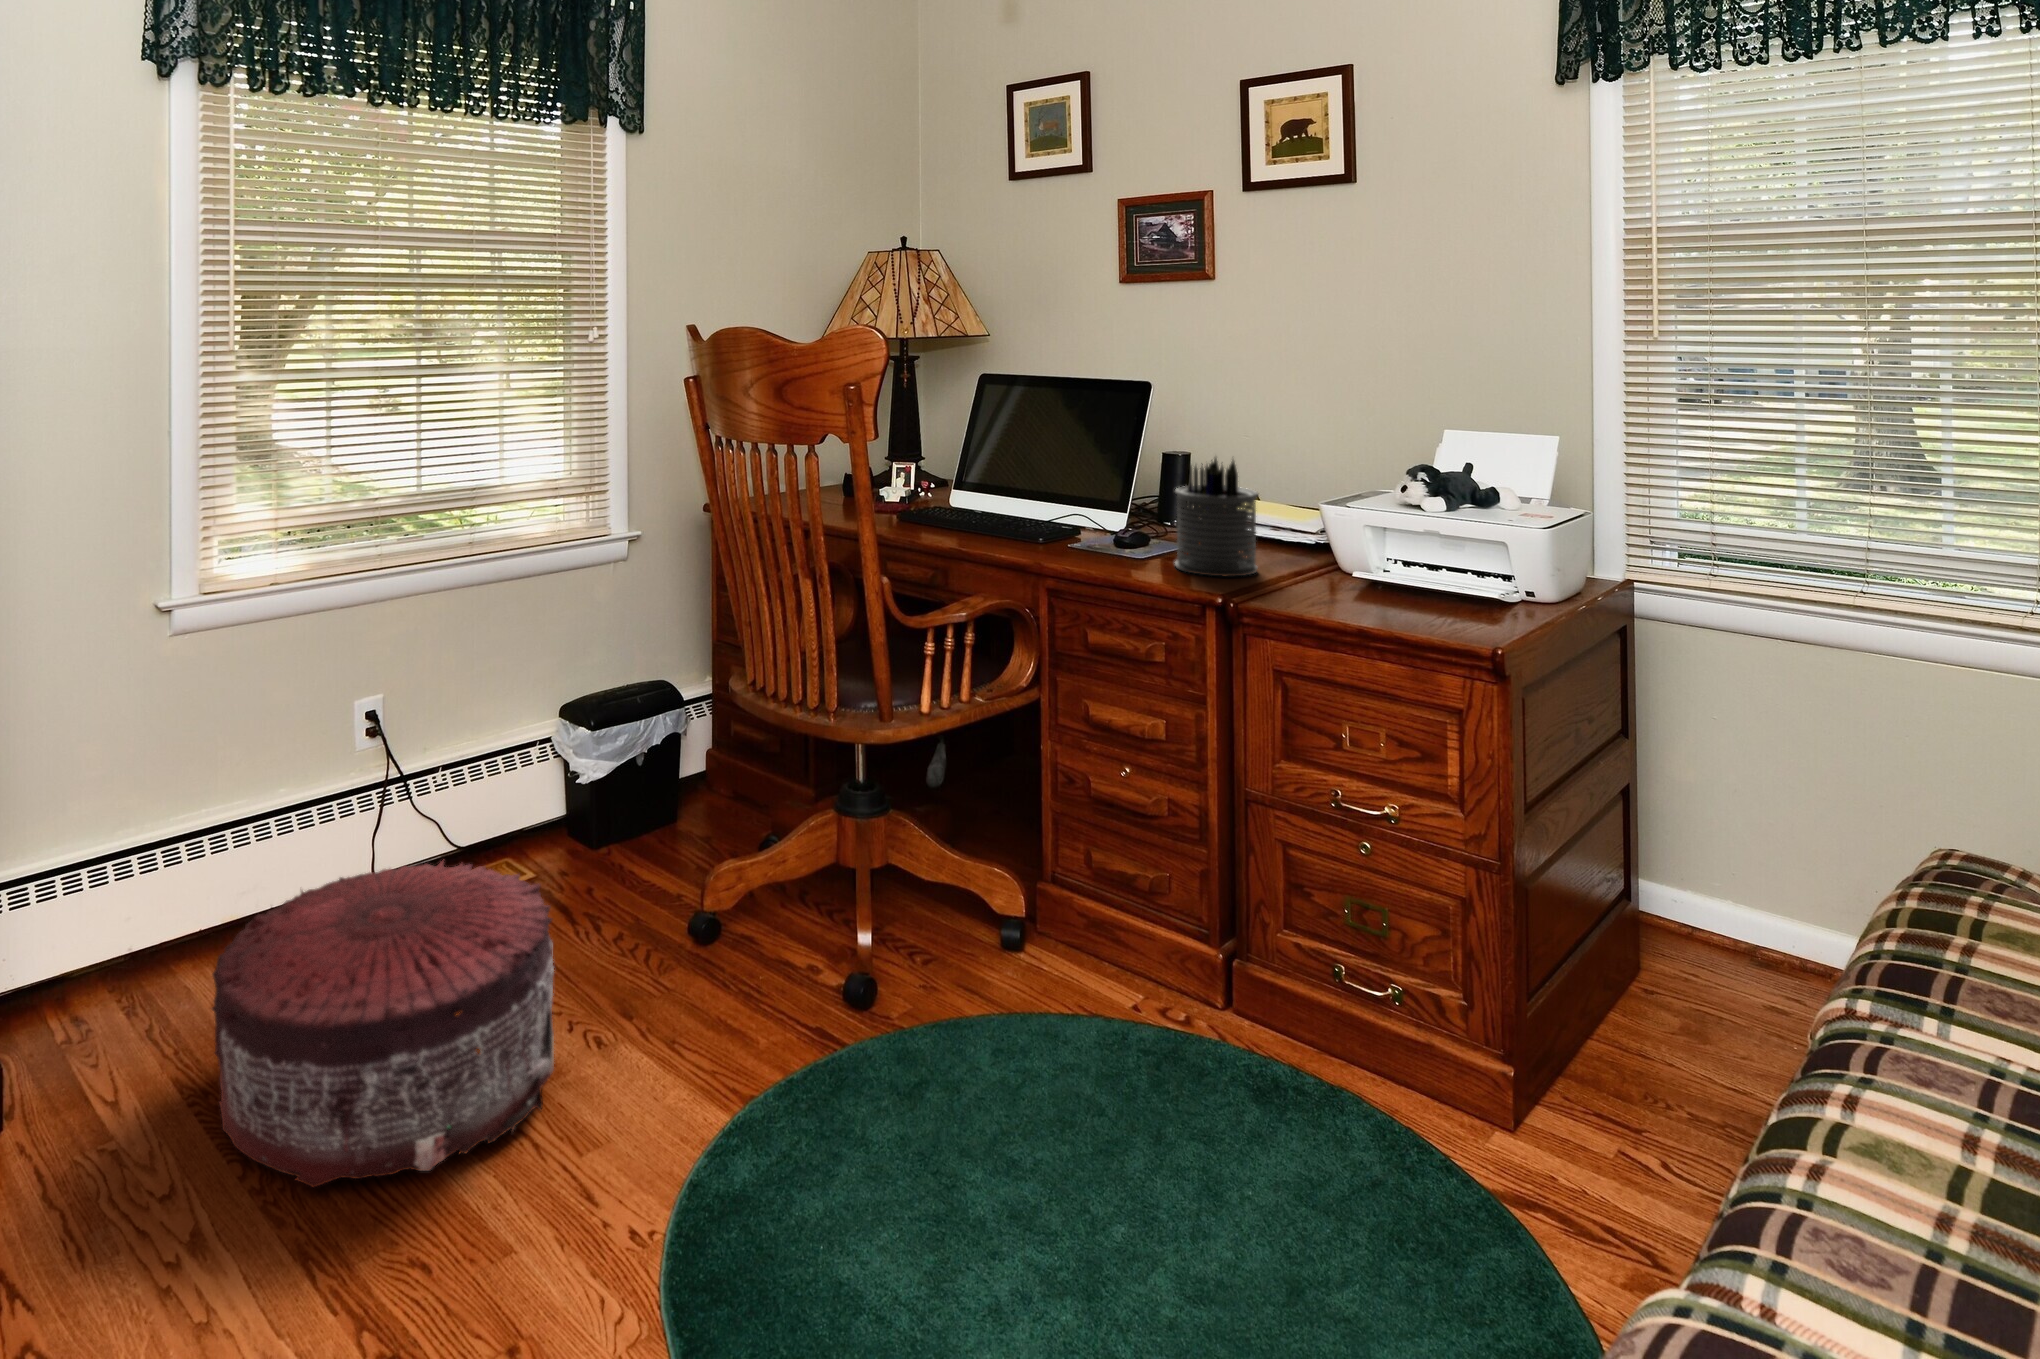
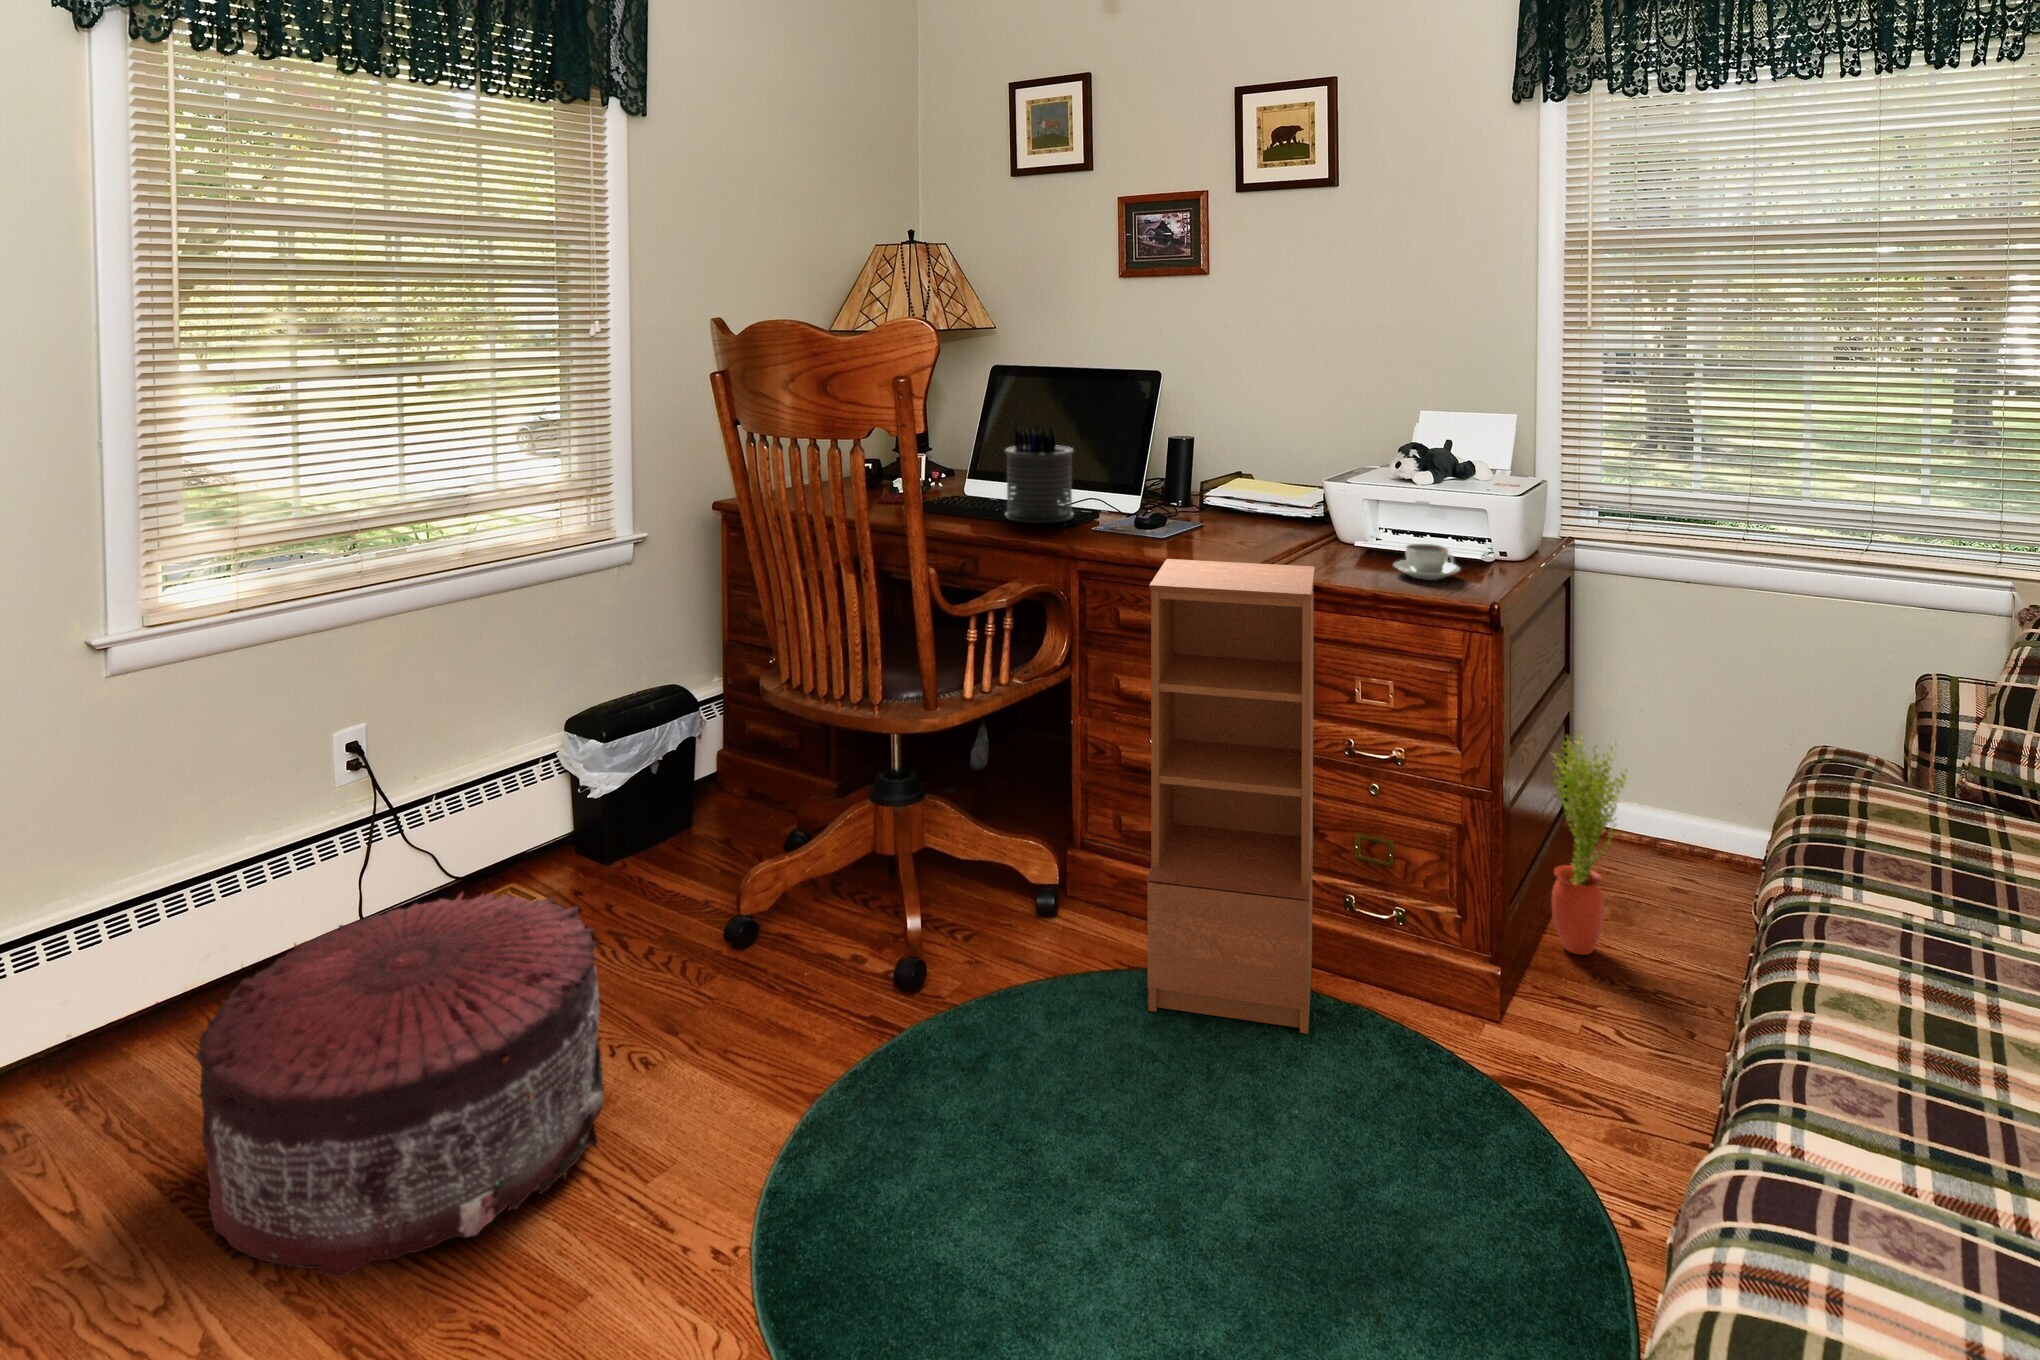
pen holder: present [1175,458,1259,576] -> present [1005,421,1074,523]
coffee cup: none [1394,585,1474,625] -> present [1394,544,1460,580]
bookcase: none [1099,587,1297,1109] -> present [1146,559,1315,1034]
potted plant: none [1585,809,1688,1070] -> present [1552,732,1628,955]

